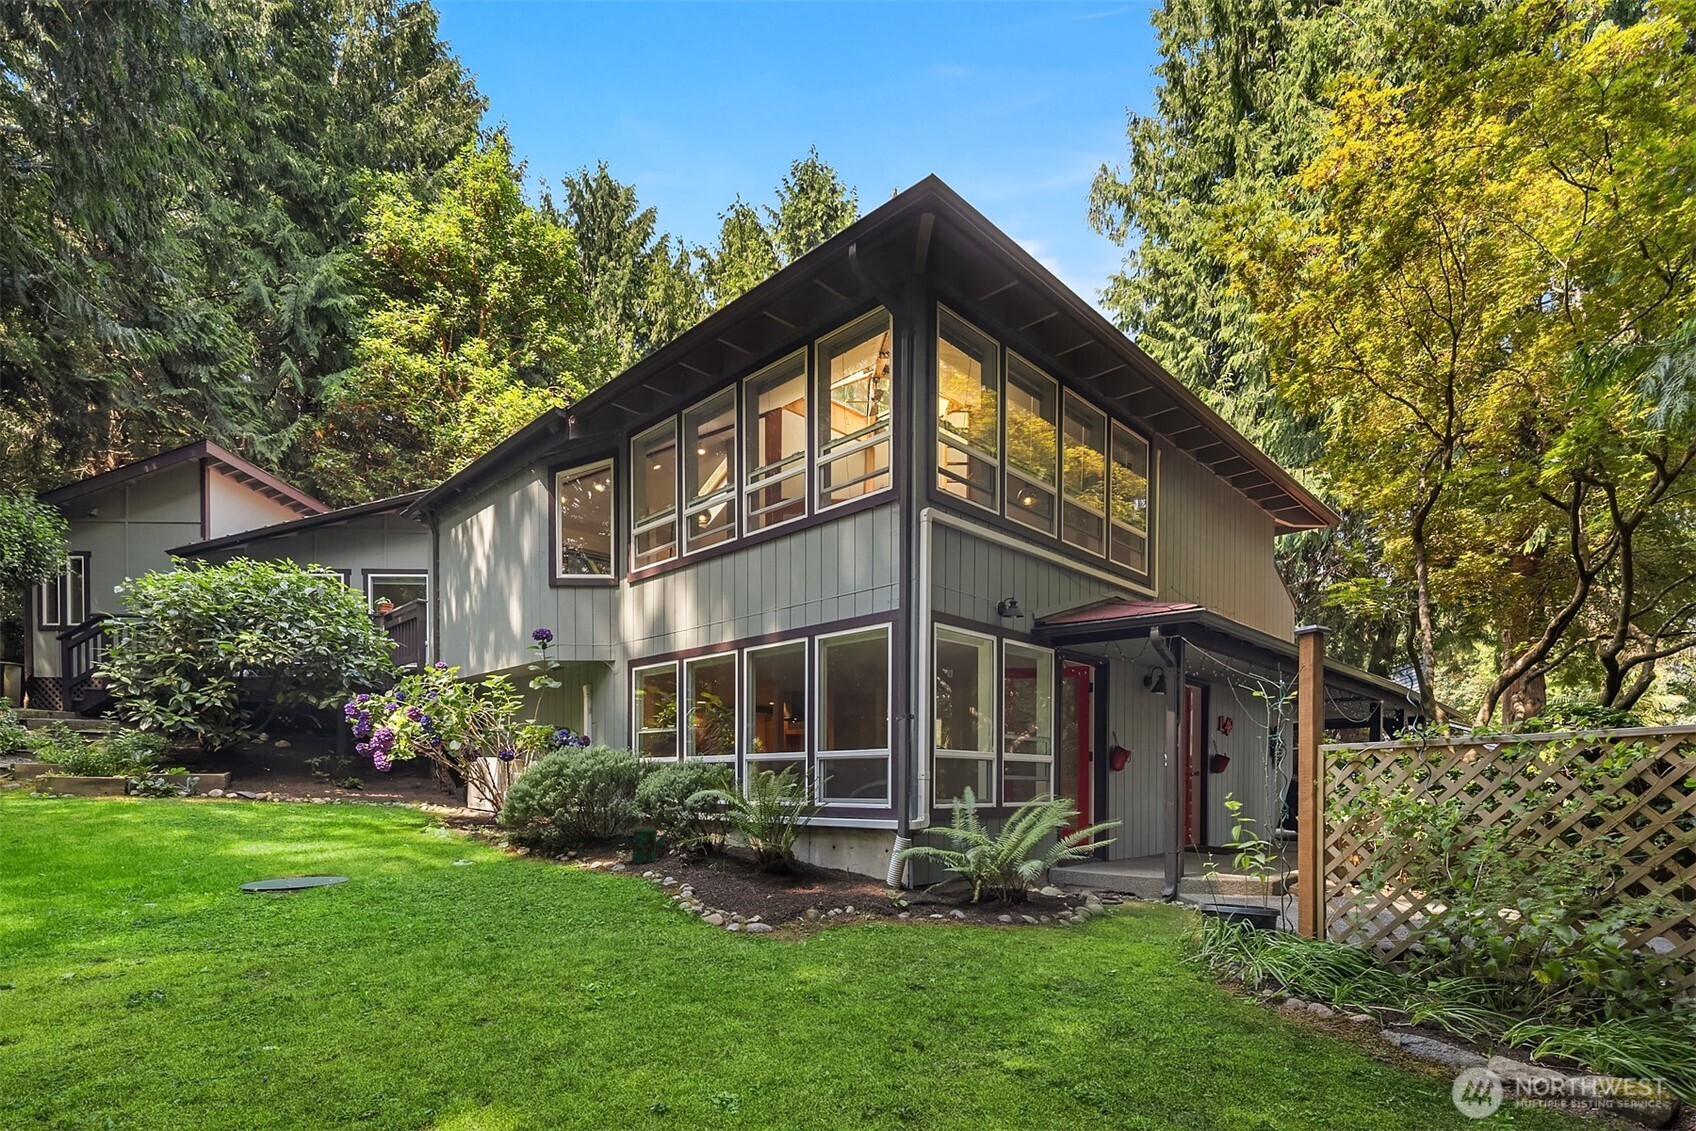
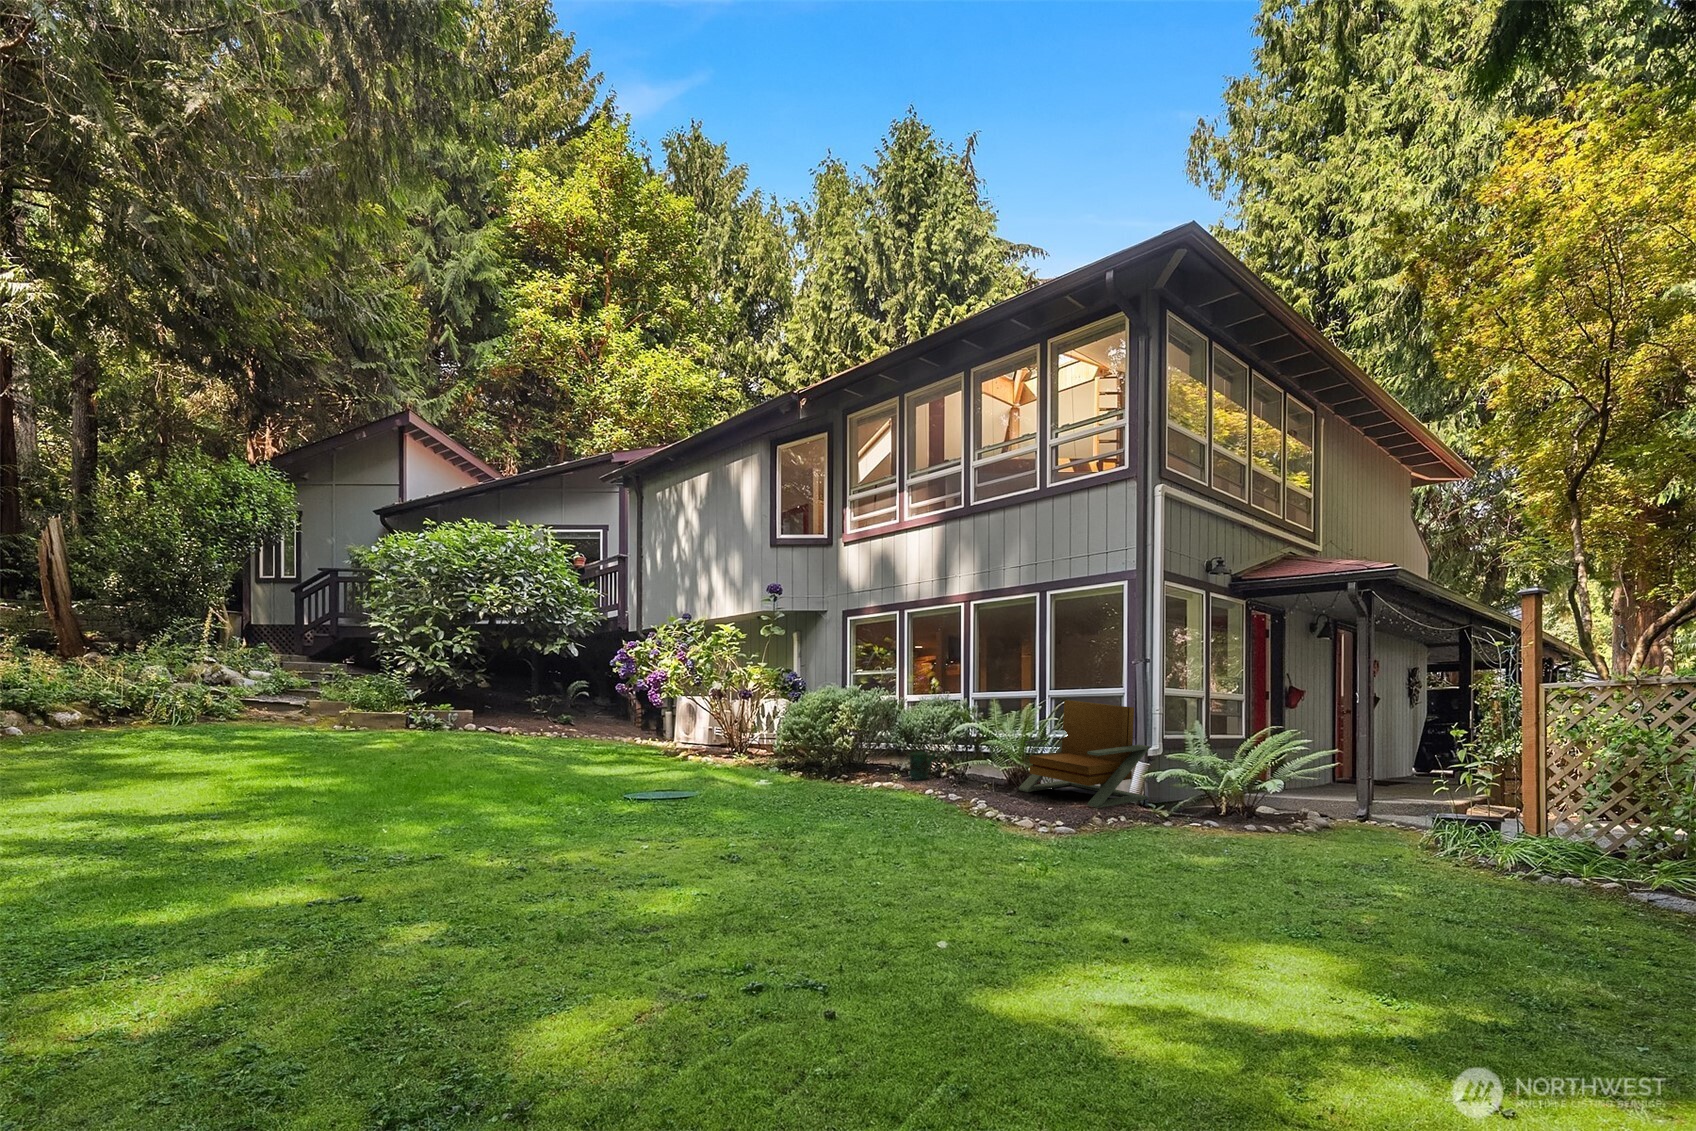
lounge chair: none [750,765,904,901] -> present [1019,700,1149,808]

